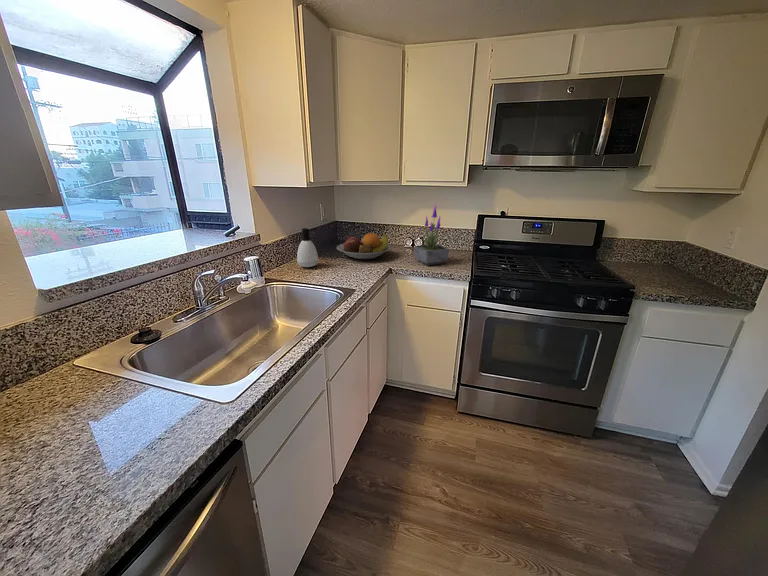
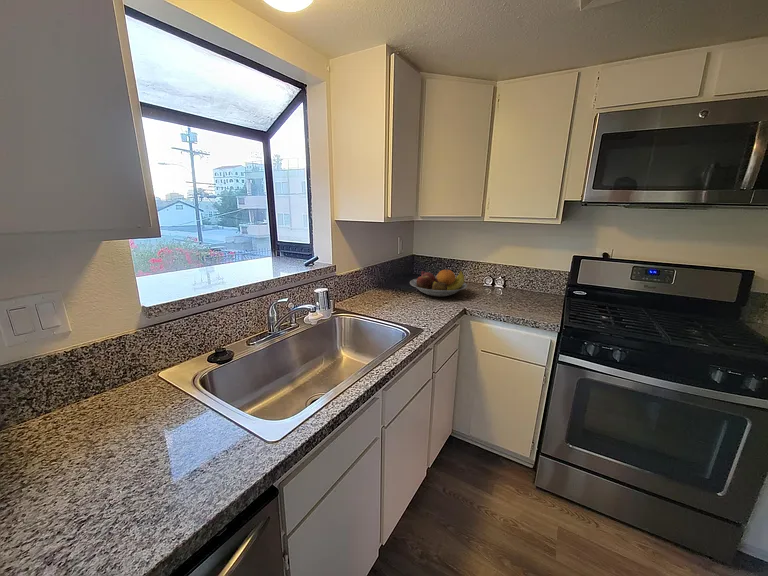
potted plant: present [414,205,449,265] -> none [492,241,533,309]
soap dispenser: present [297,228,318,267] -> none [369,262,390,300]

